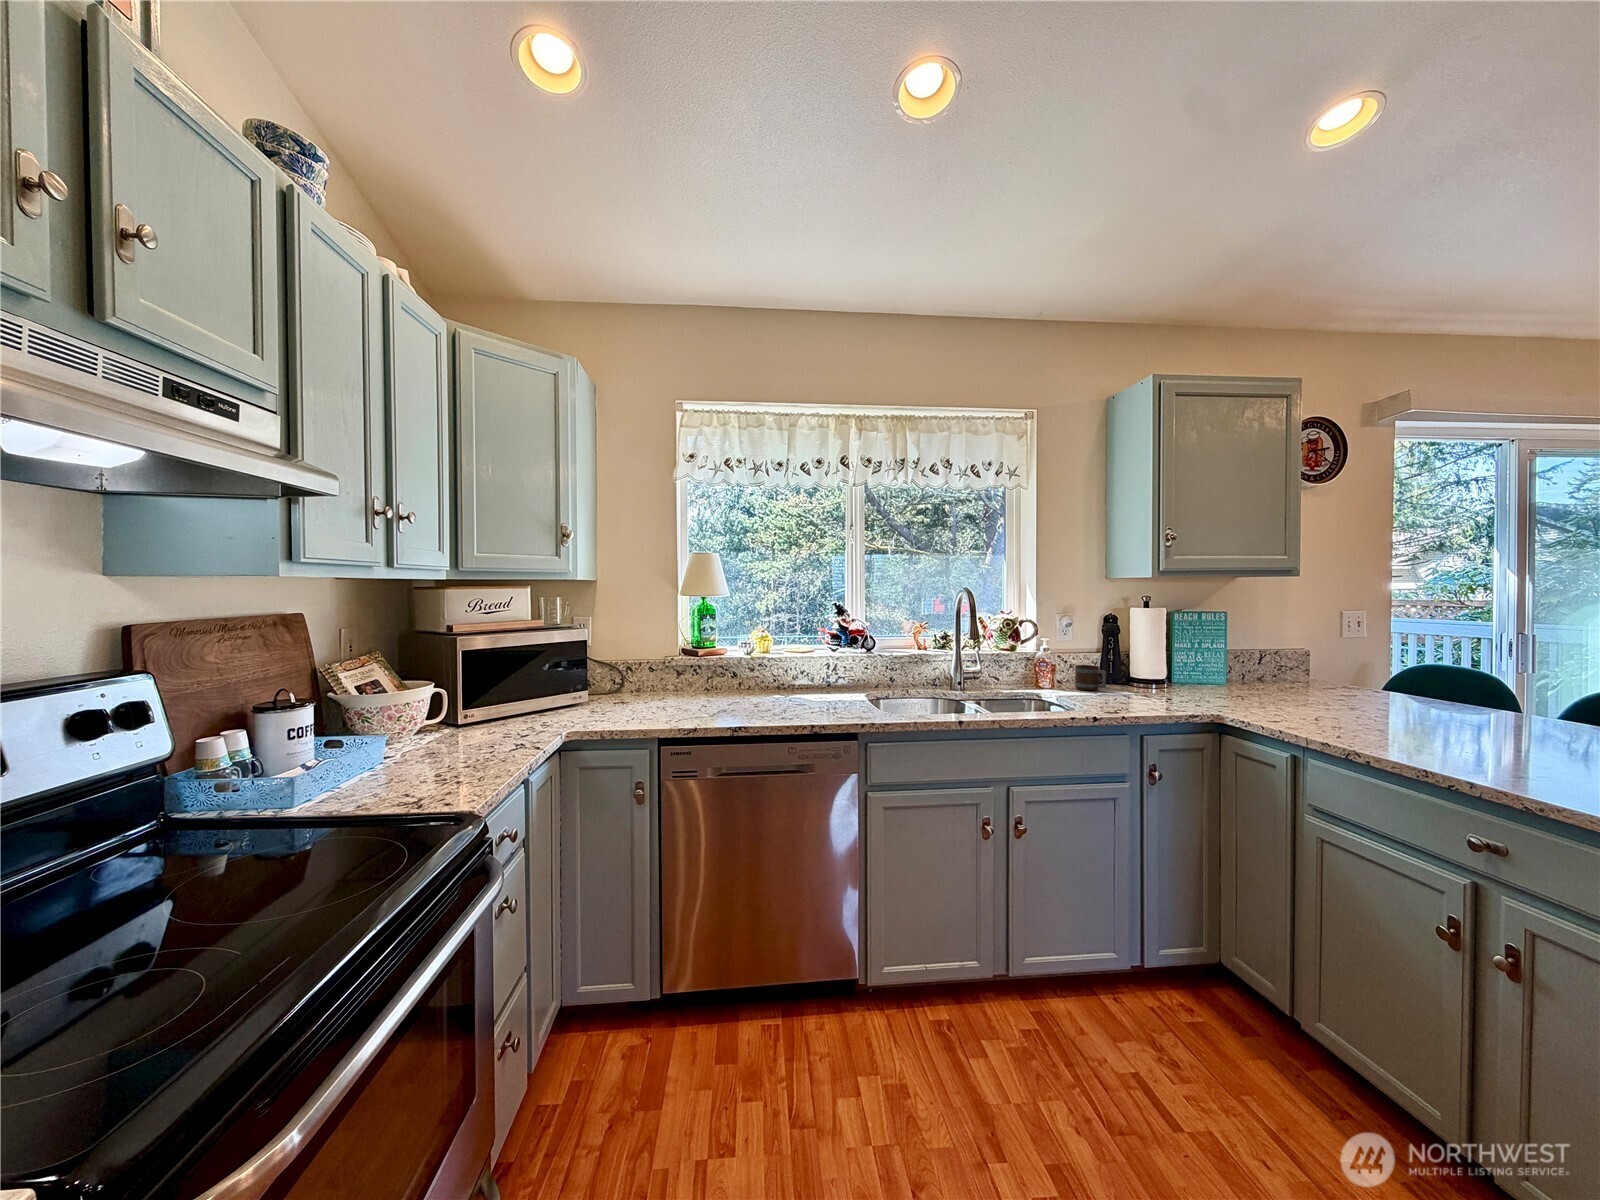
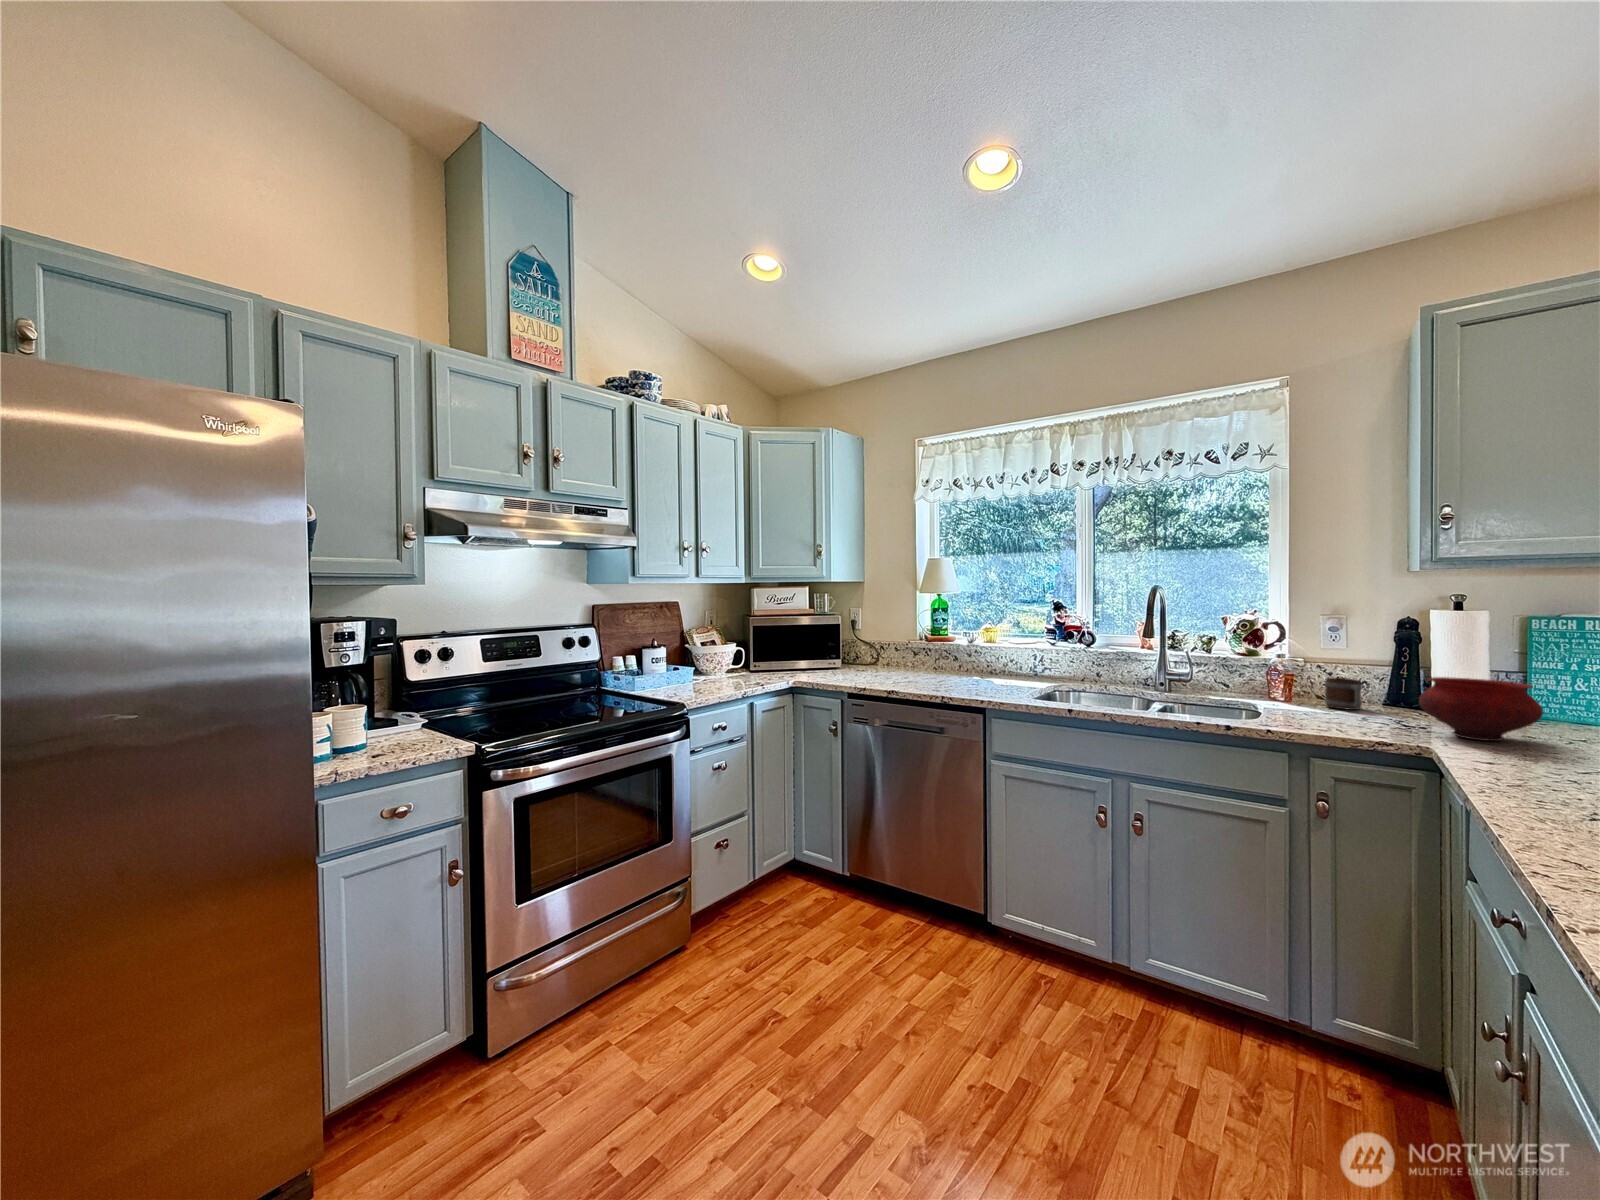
bowl: none [1170,659,1243,704] -> present [1419,677,1543,741]

